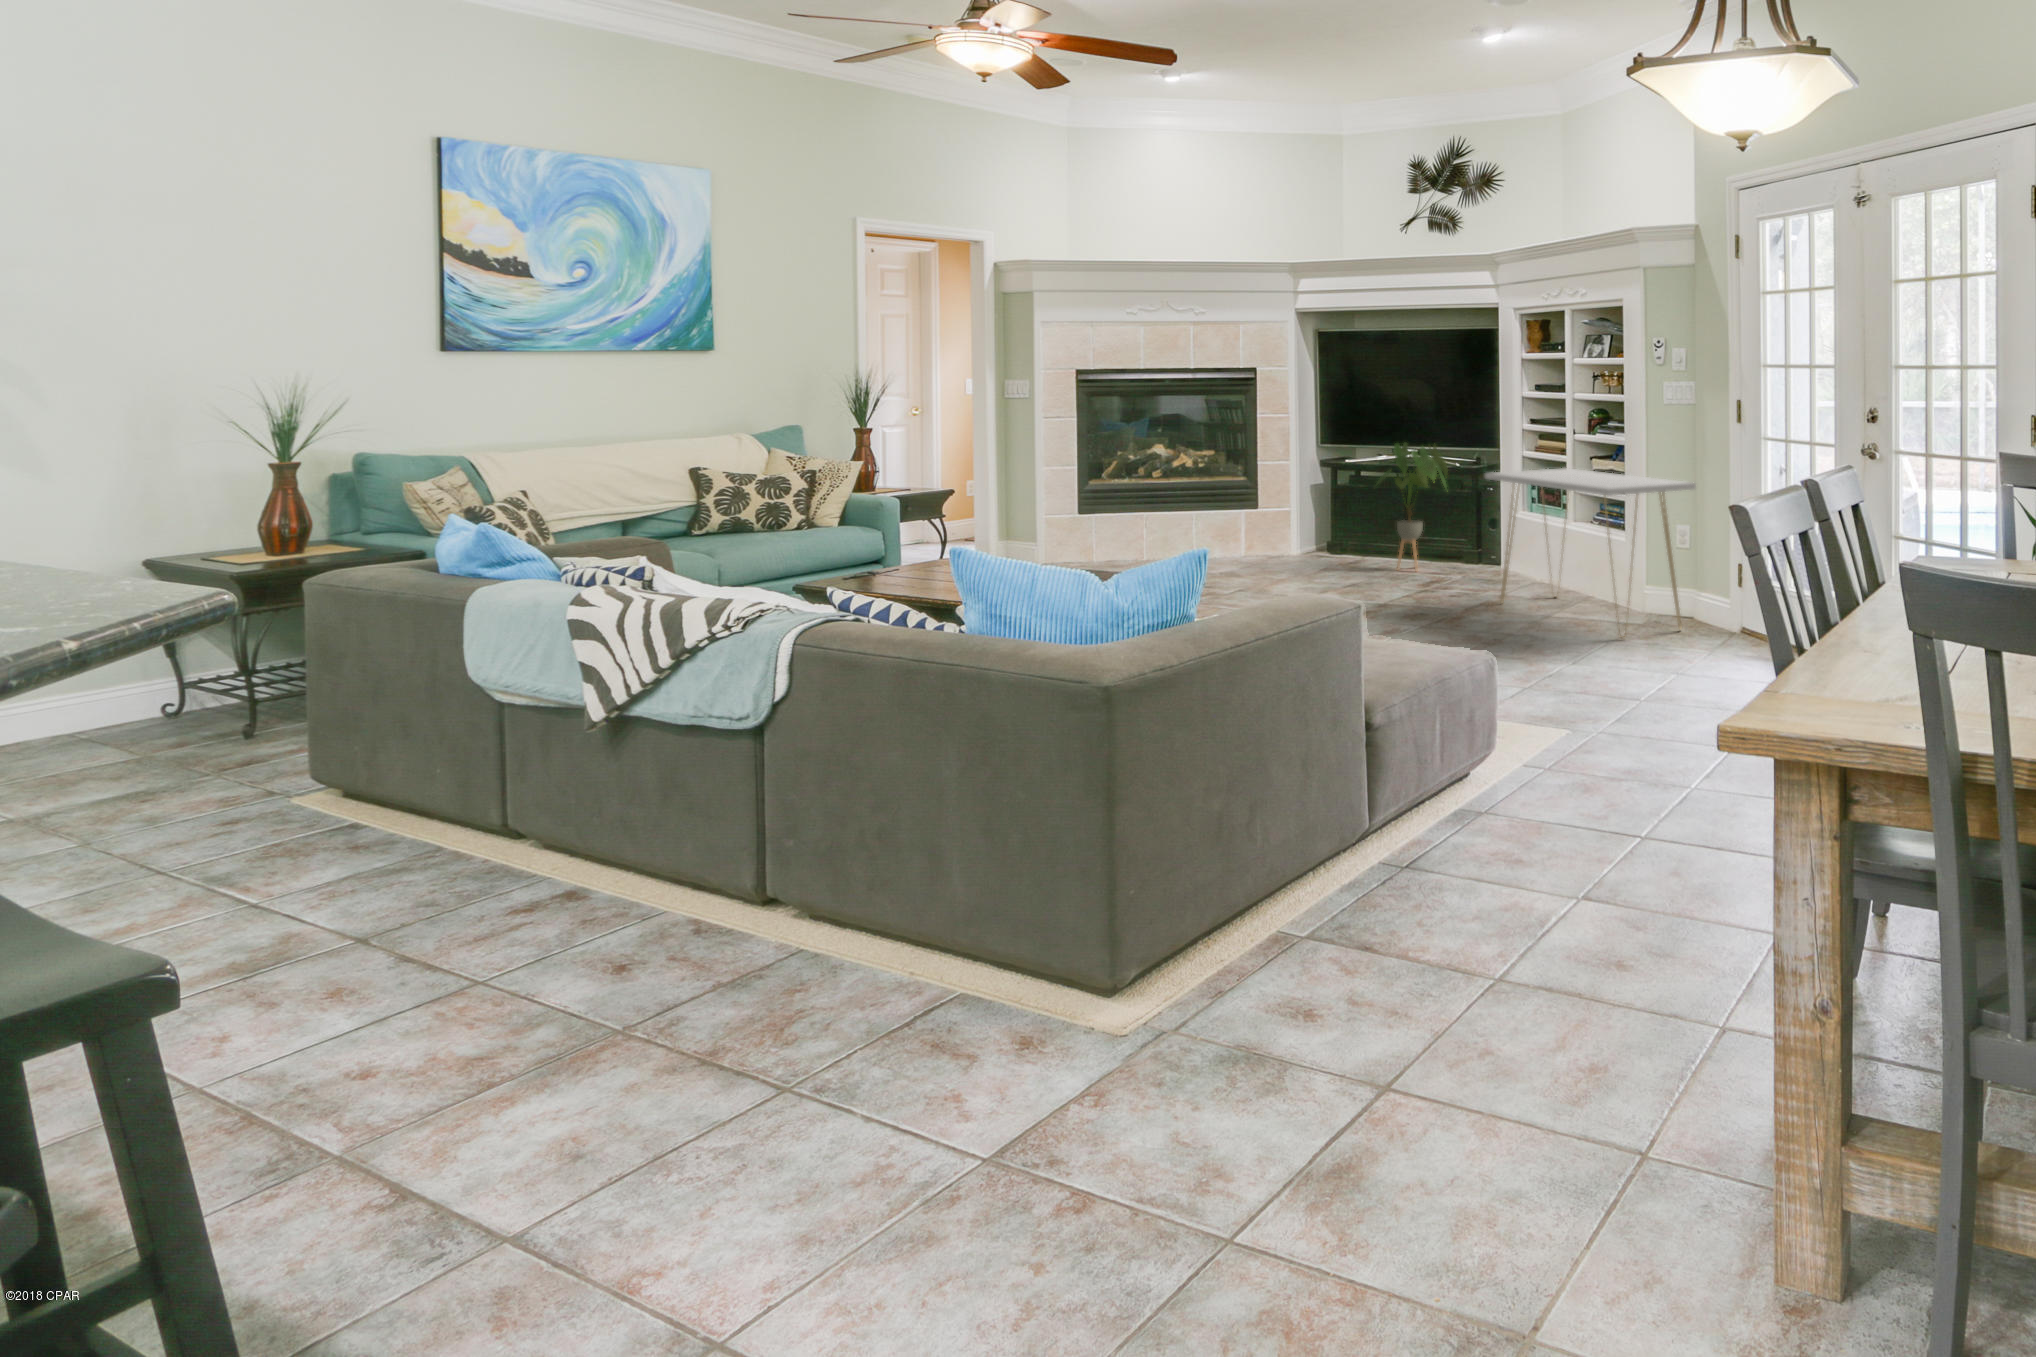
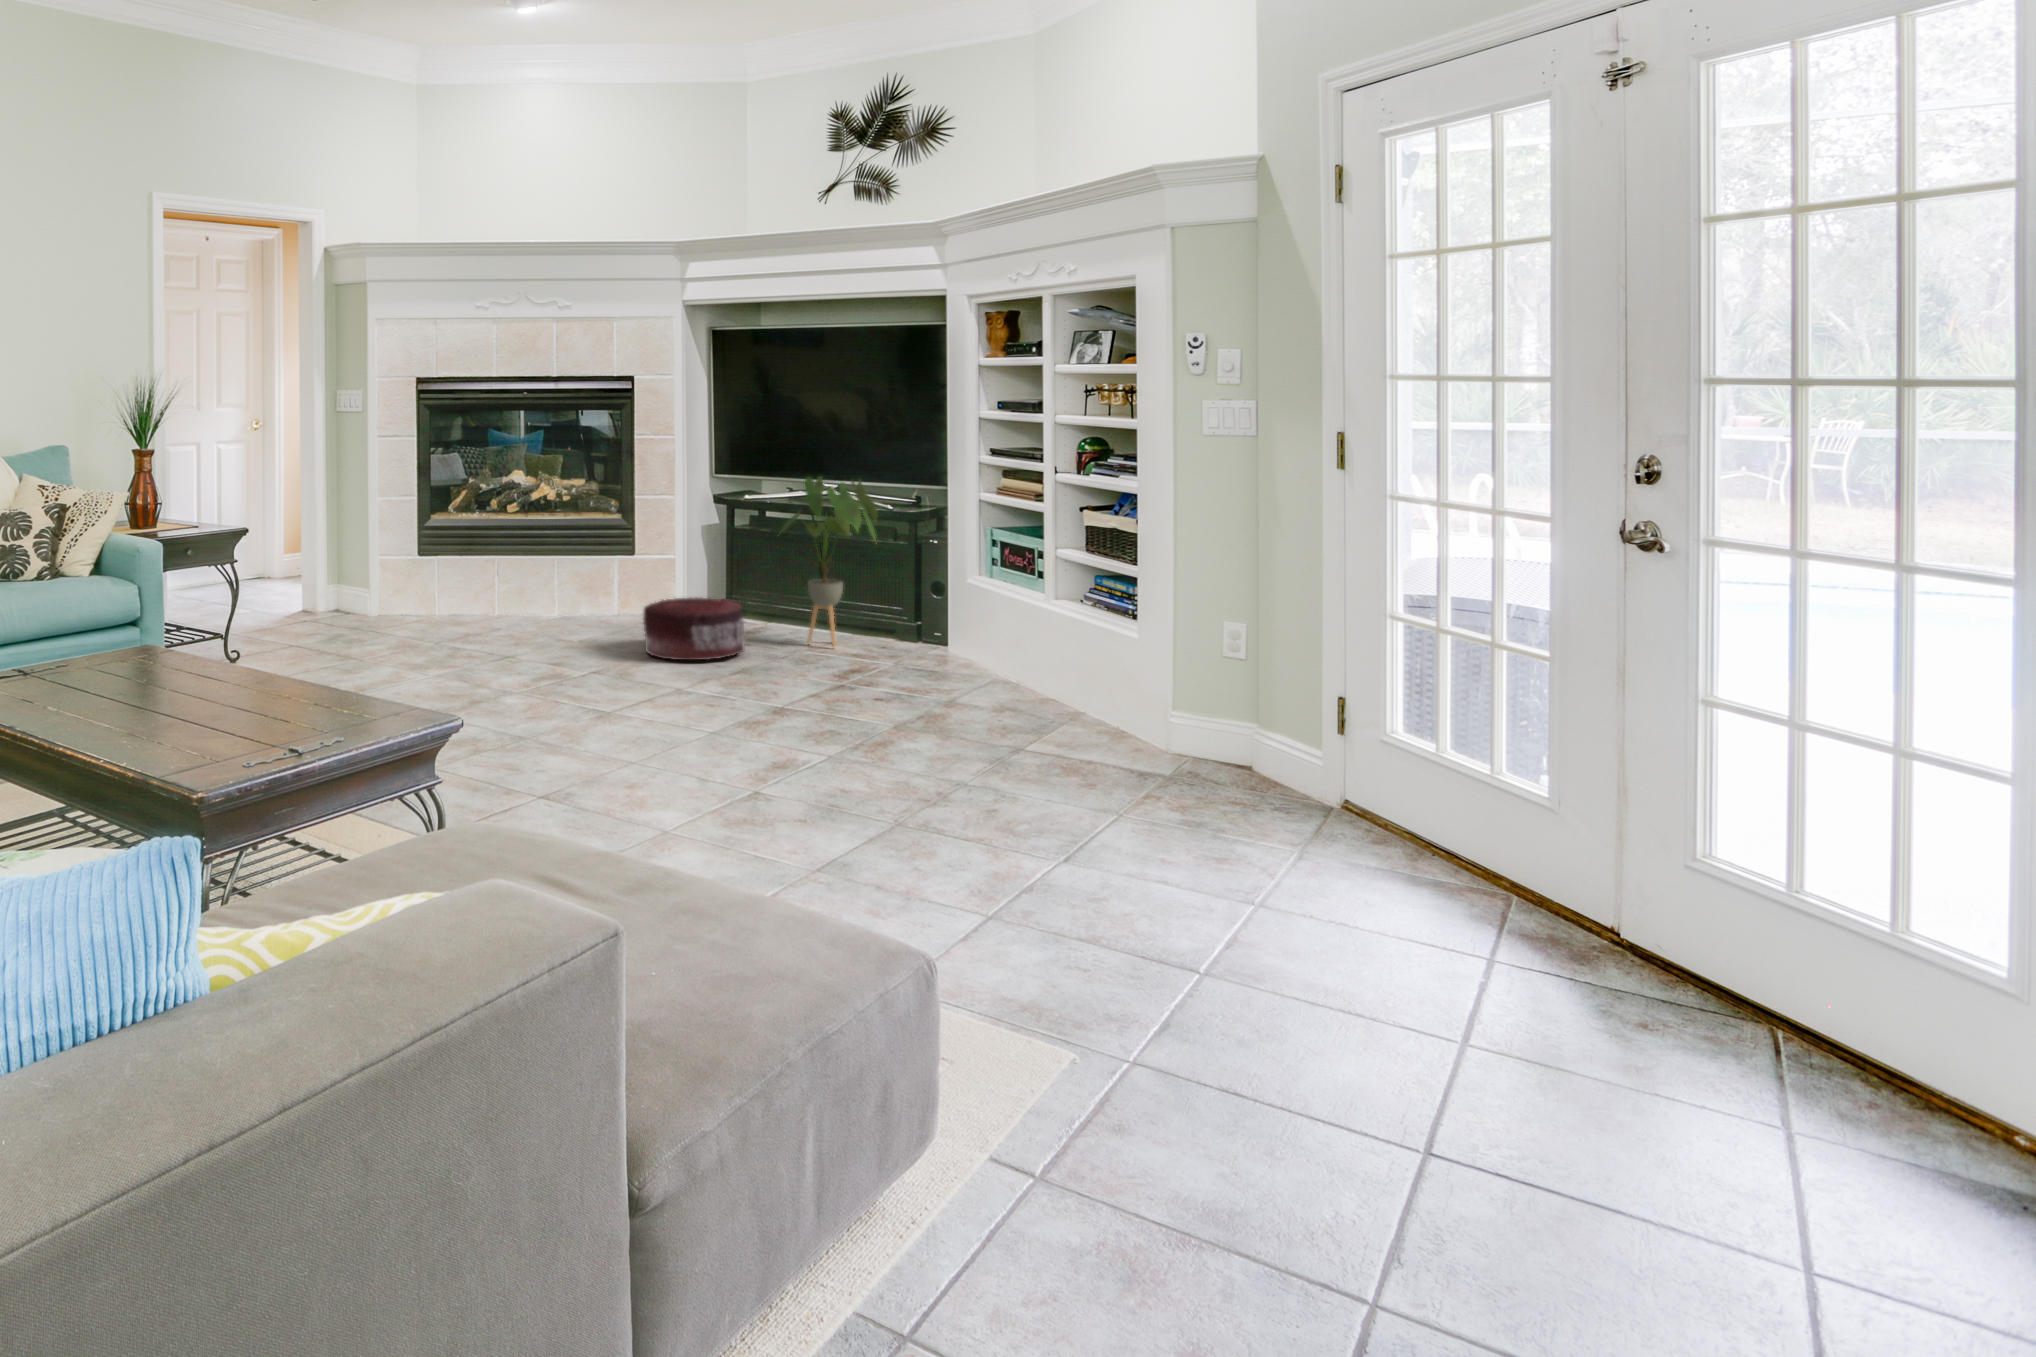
console table: present [1485,468,1696,638] -> none [928,521,1264,794]
pouf: none [1273,537,1351,582] -> present [644,597,745,660]

